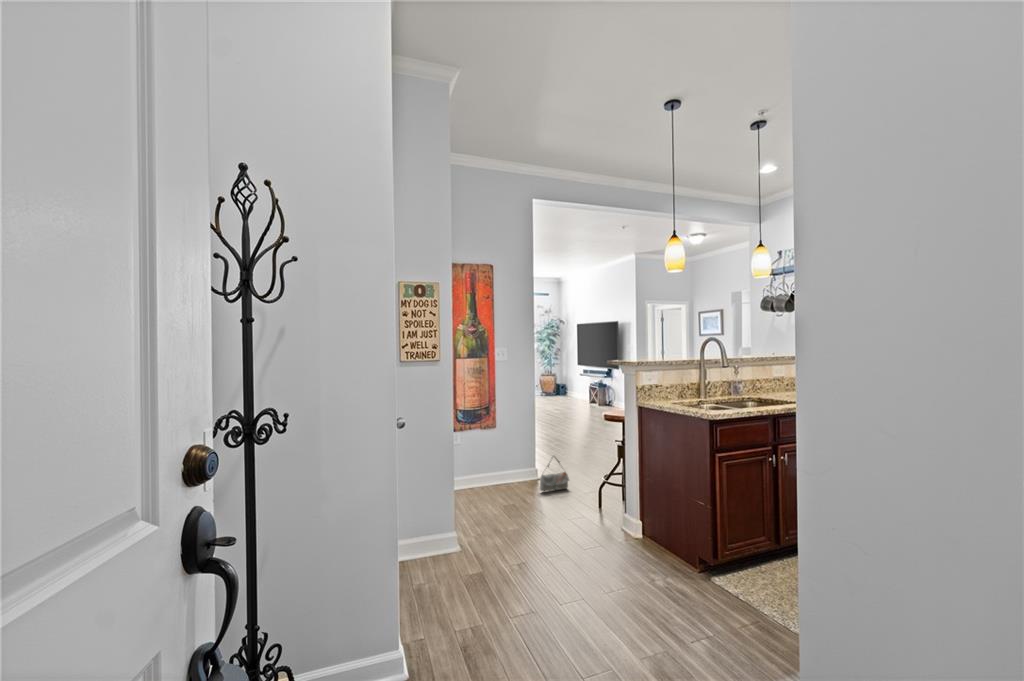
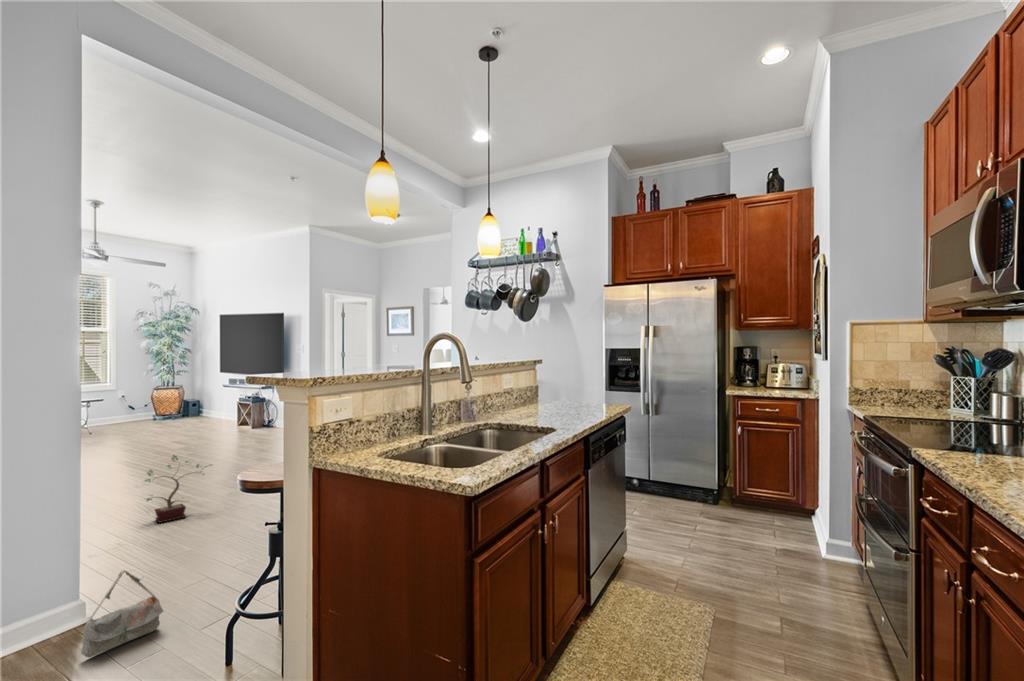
potted plant: none [549,411,583,449] -> present [145,455,211,523]

